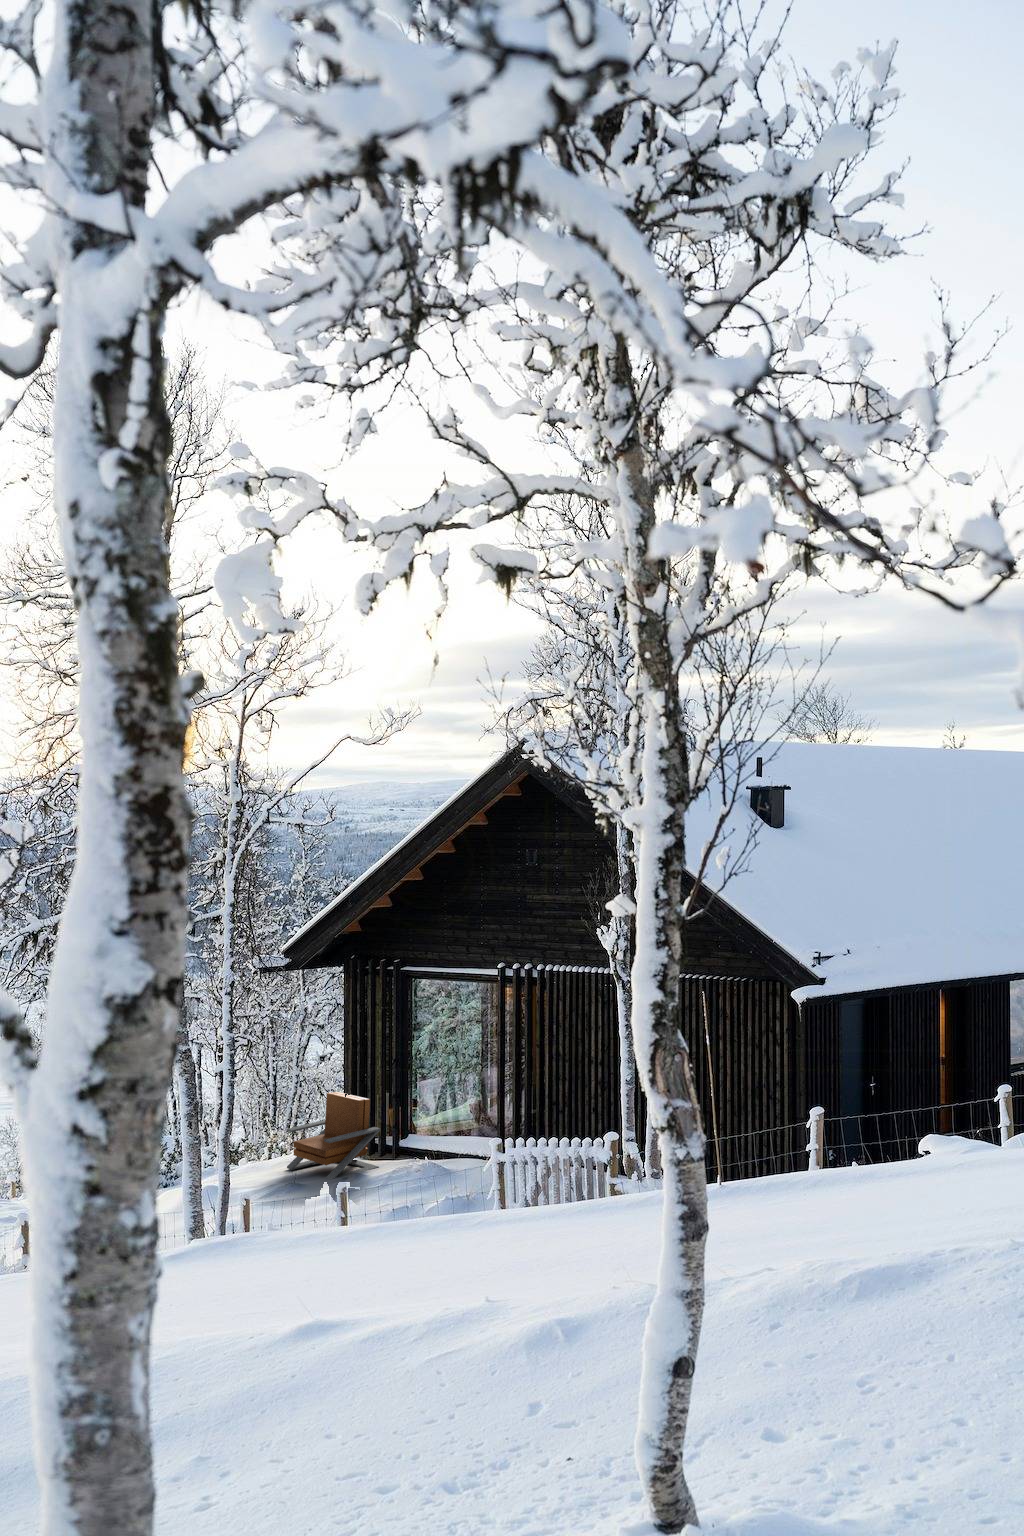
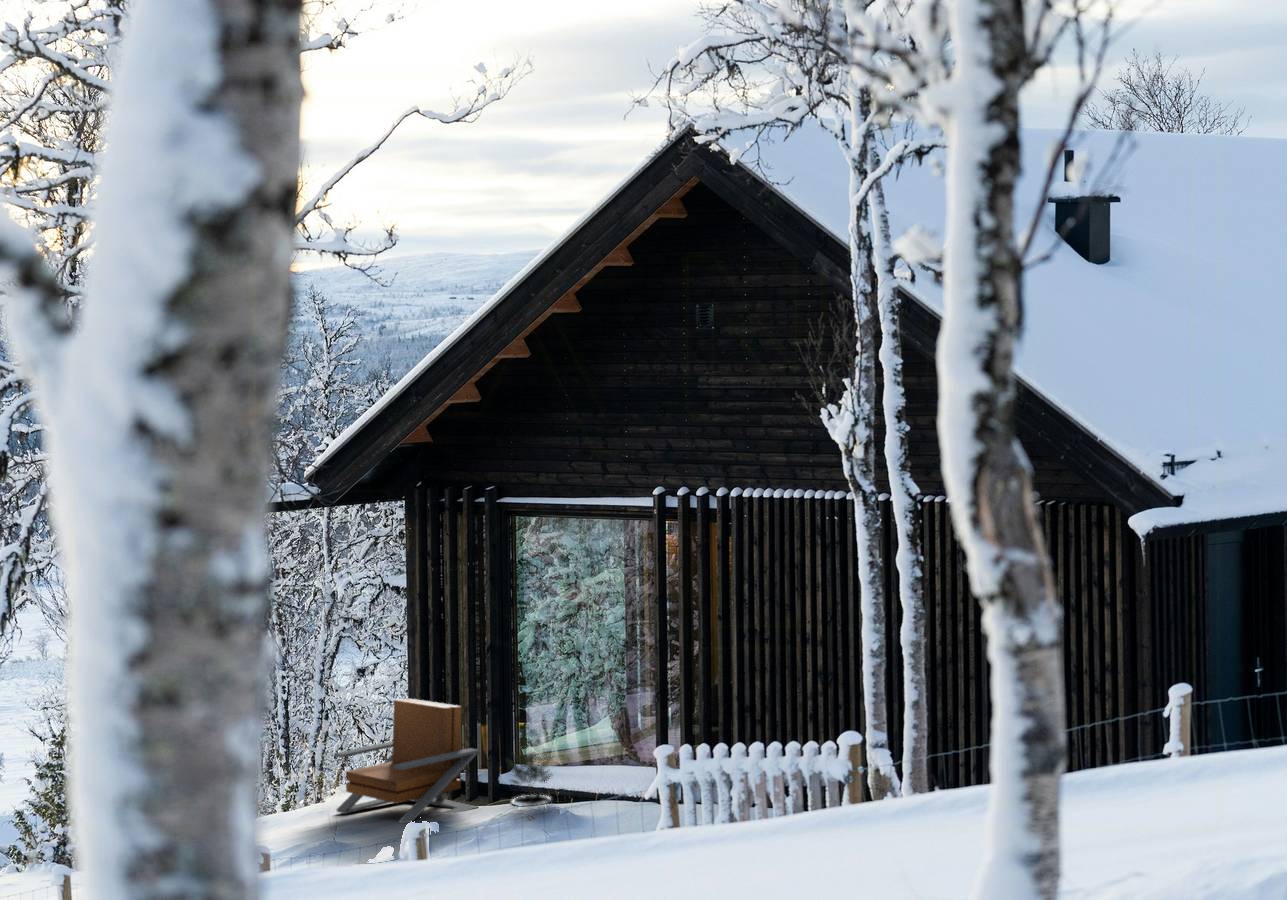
potted tree: none [397,1116,429,1167] -> present [509,735,551,806]

